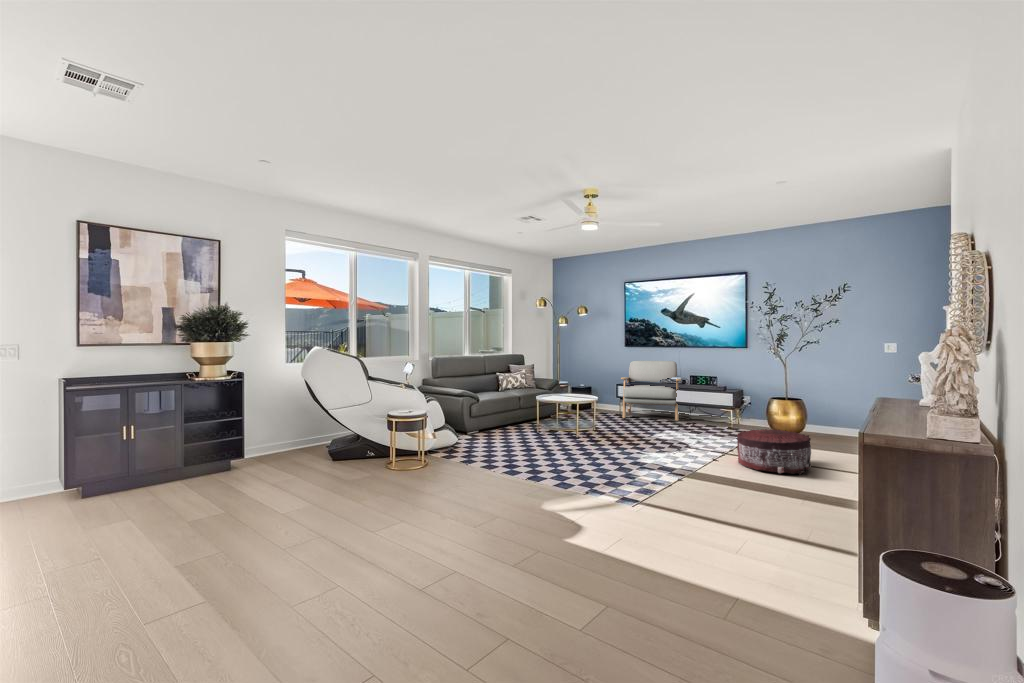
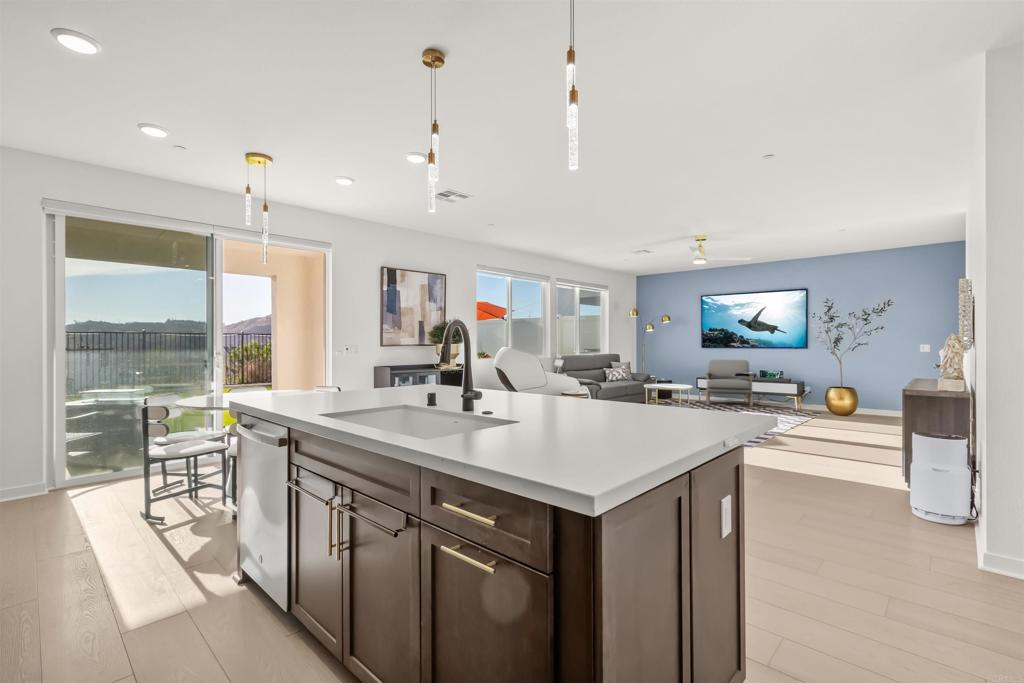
pouf: present [737,429,811,474] -> none [809,406,865,435]

